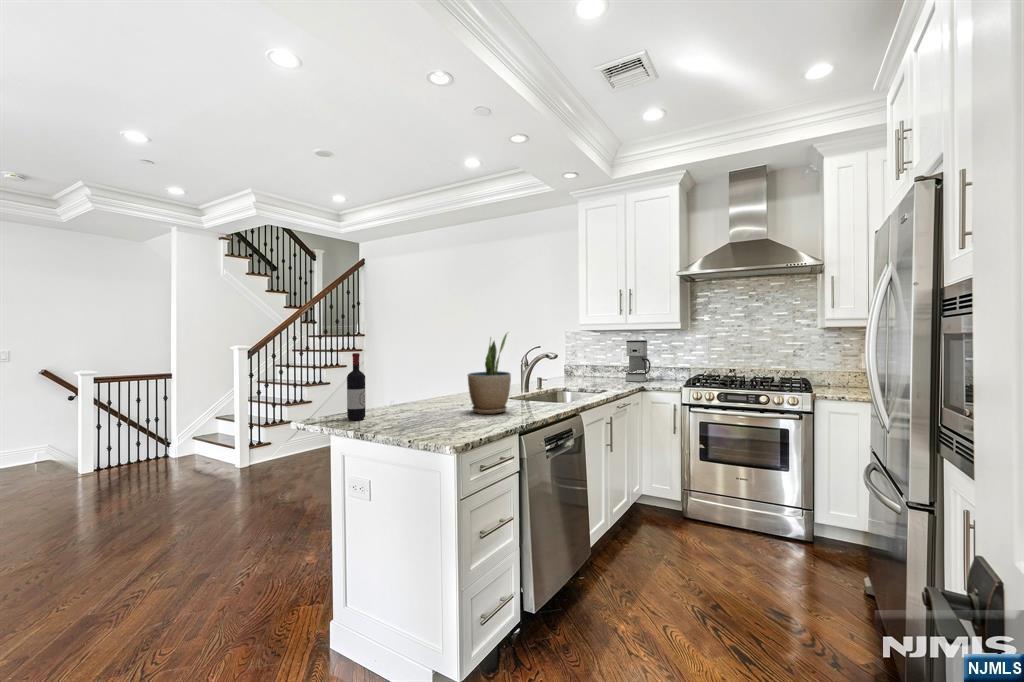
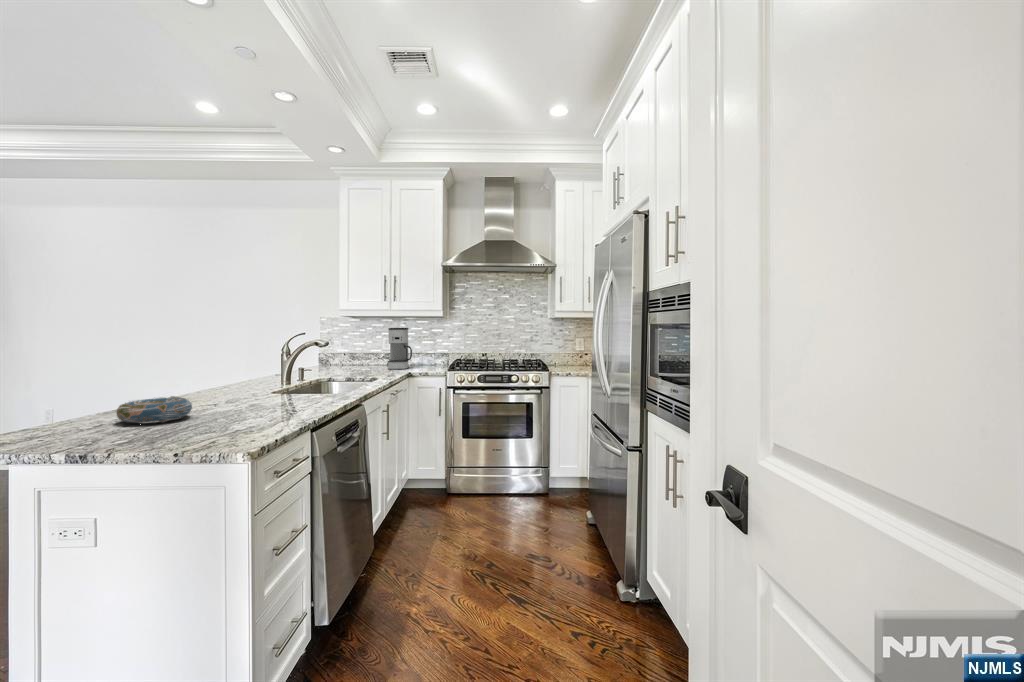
potted plant: present [468,333,511,414] -> none [232,320,288,414]
wine bottle: present [347,353,366,420] -> none [51,347,84,438]
decorative bowl: none [389,394,440,415] -> present [116,396,192,422]

